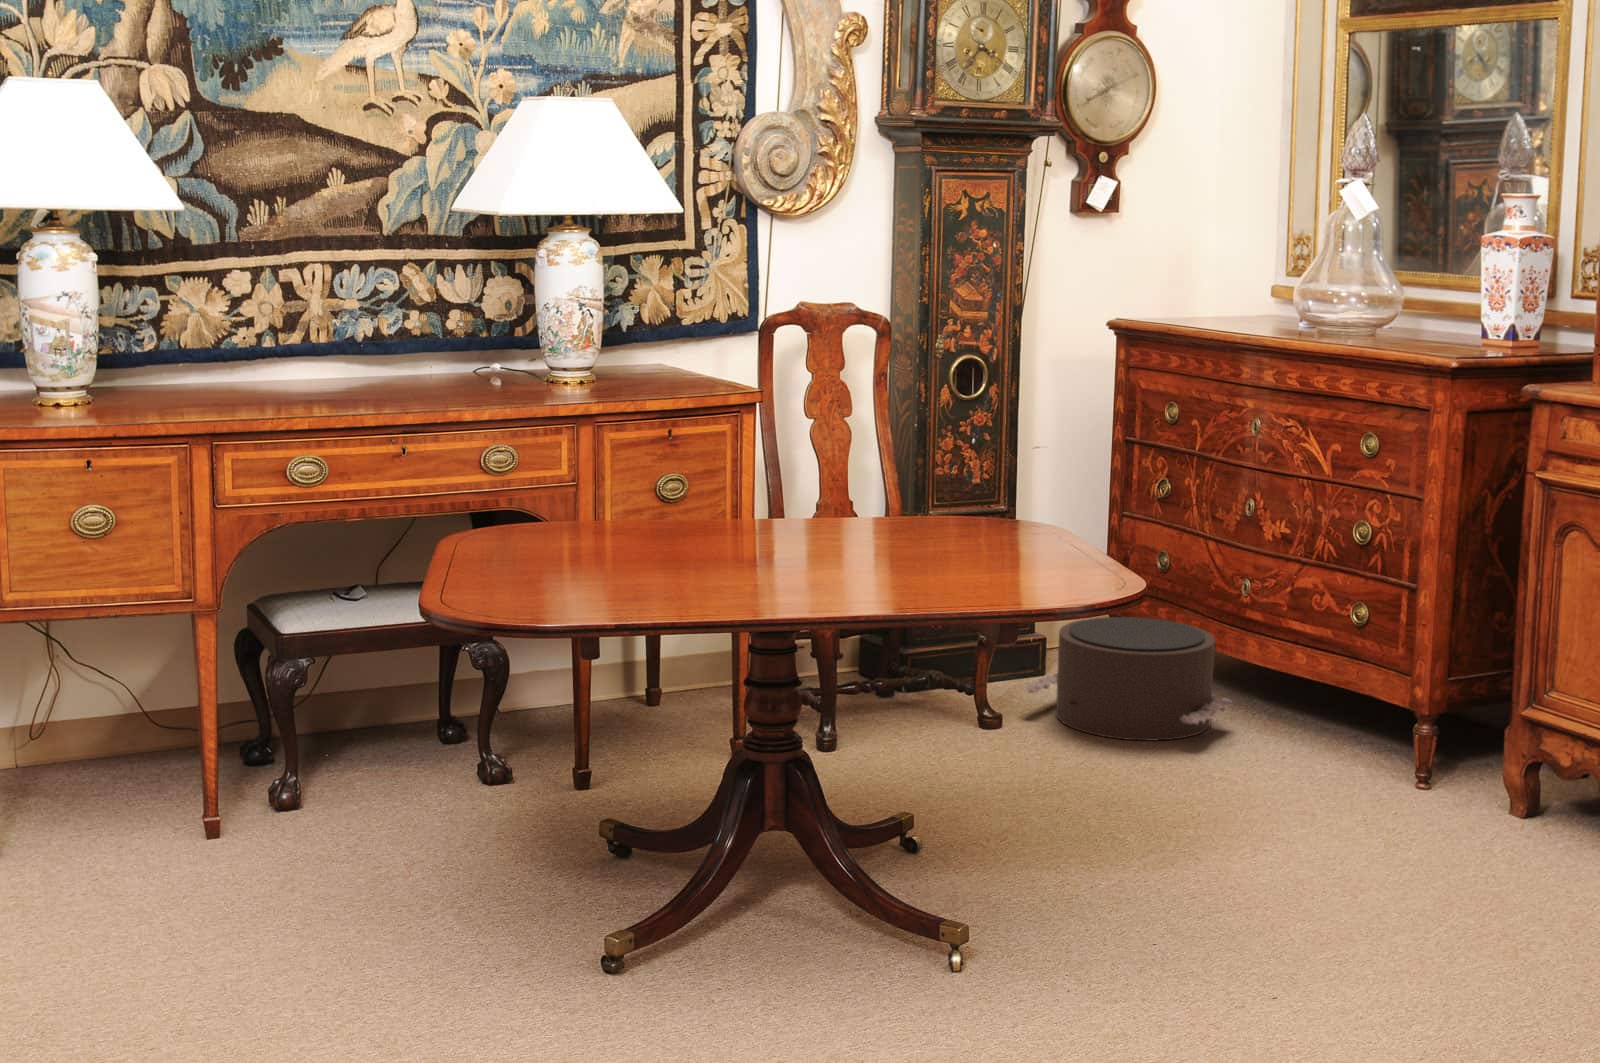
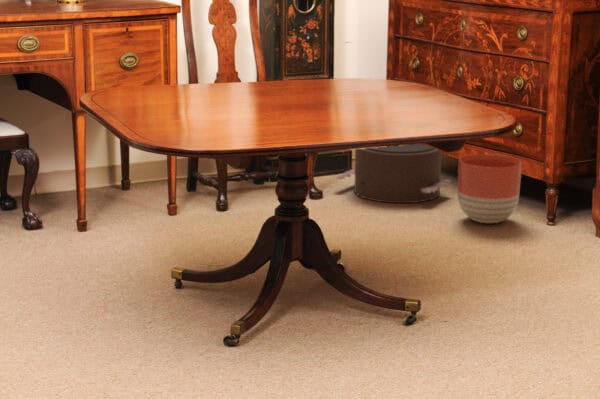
planter: none [1253,658,1371,785] -> present [458,154,522,223]

